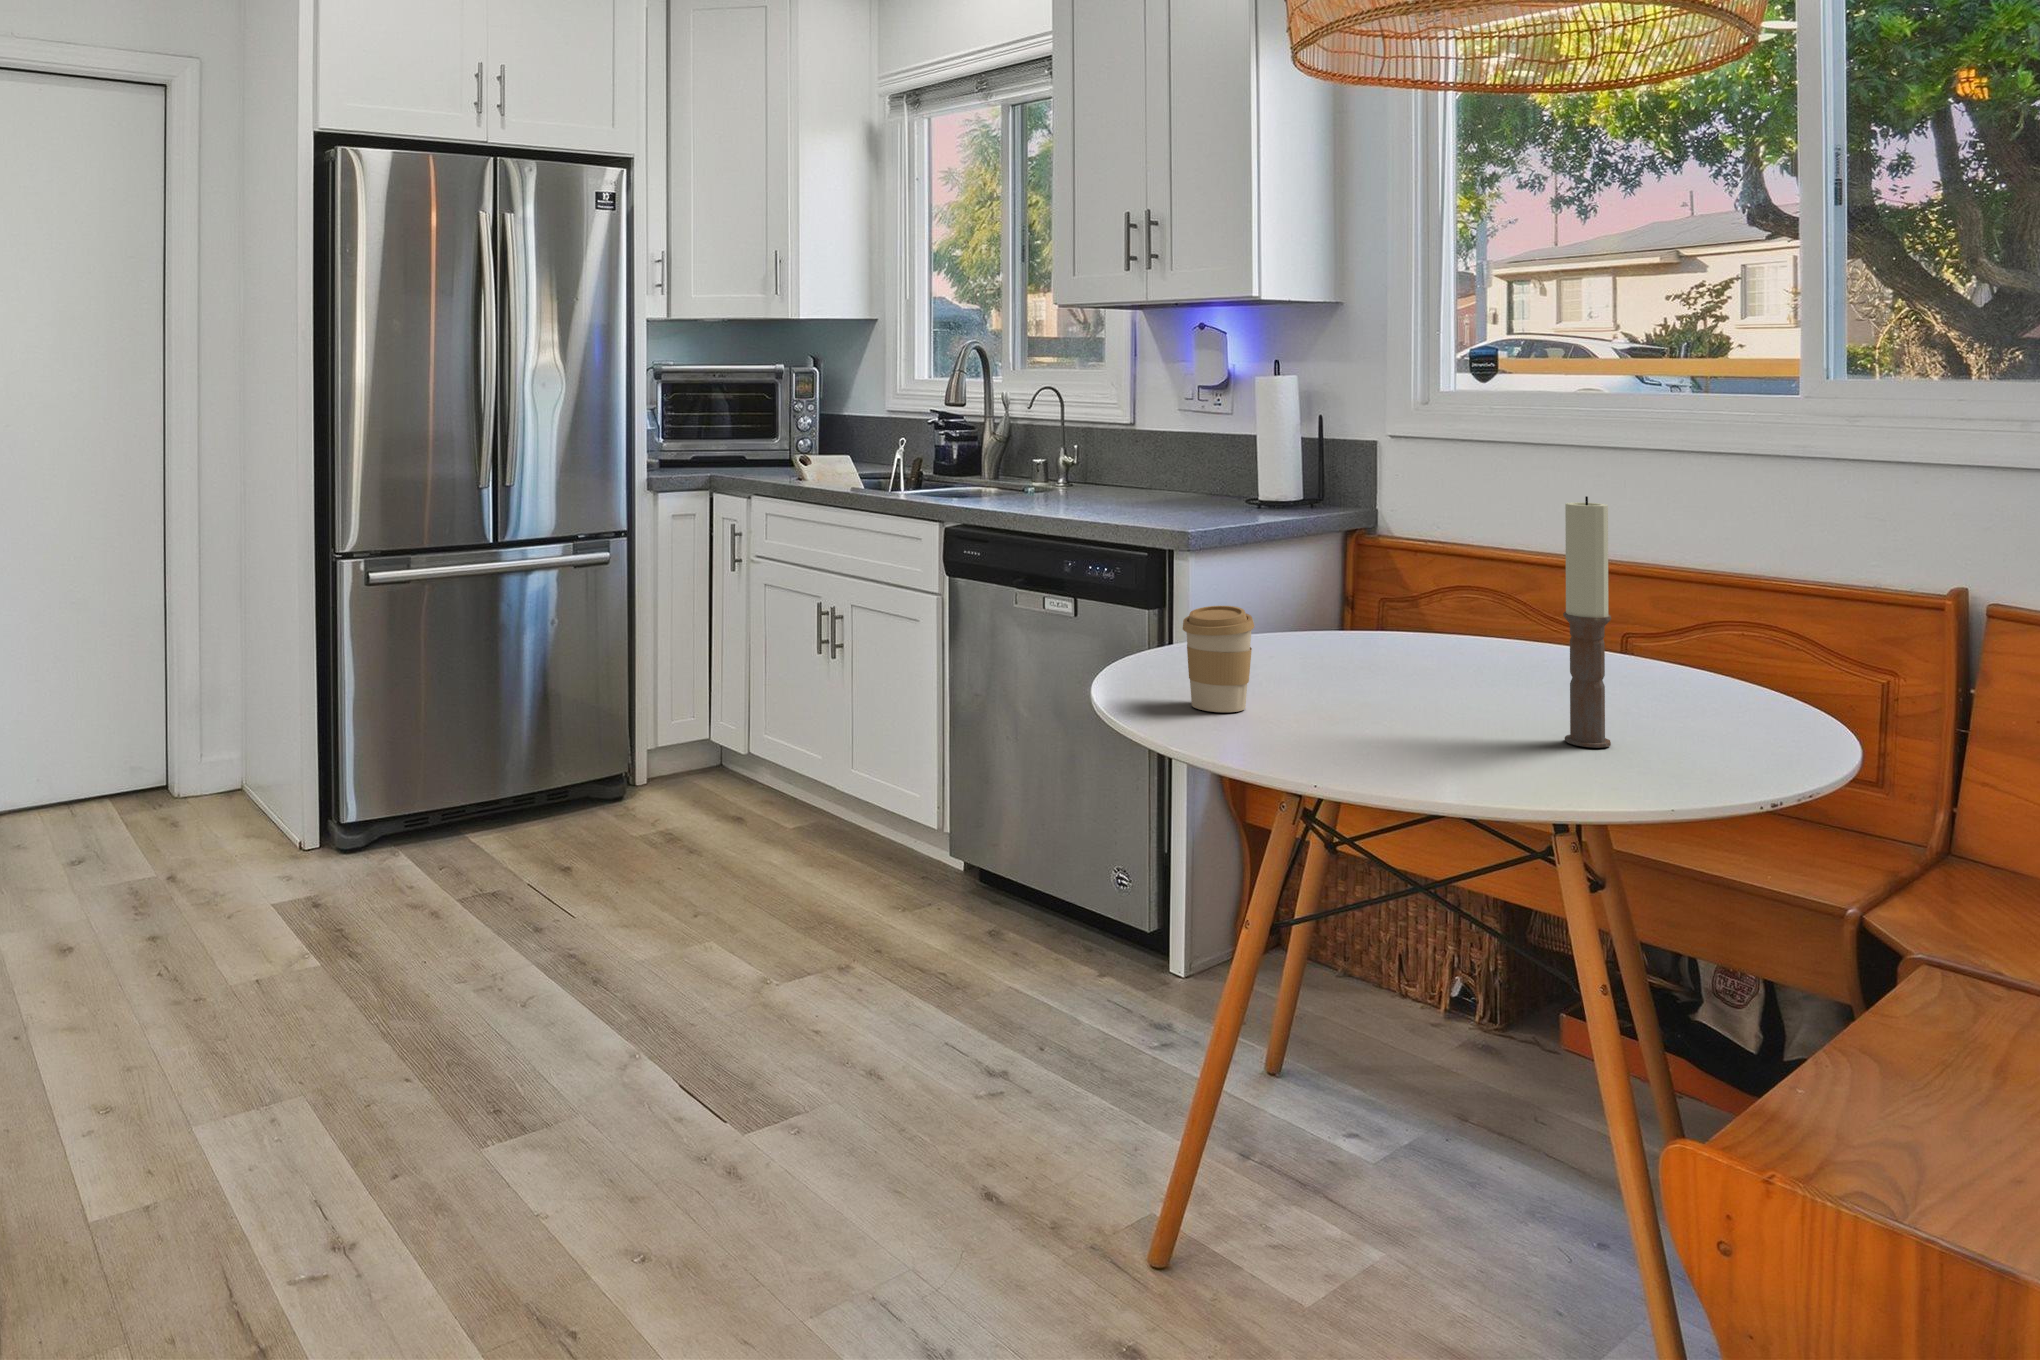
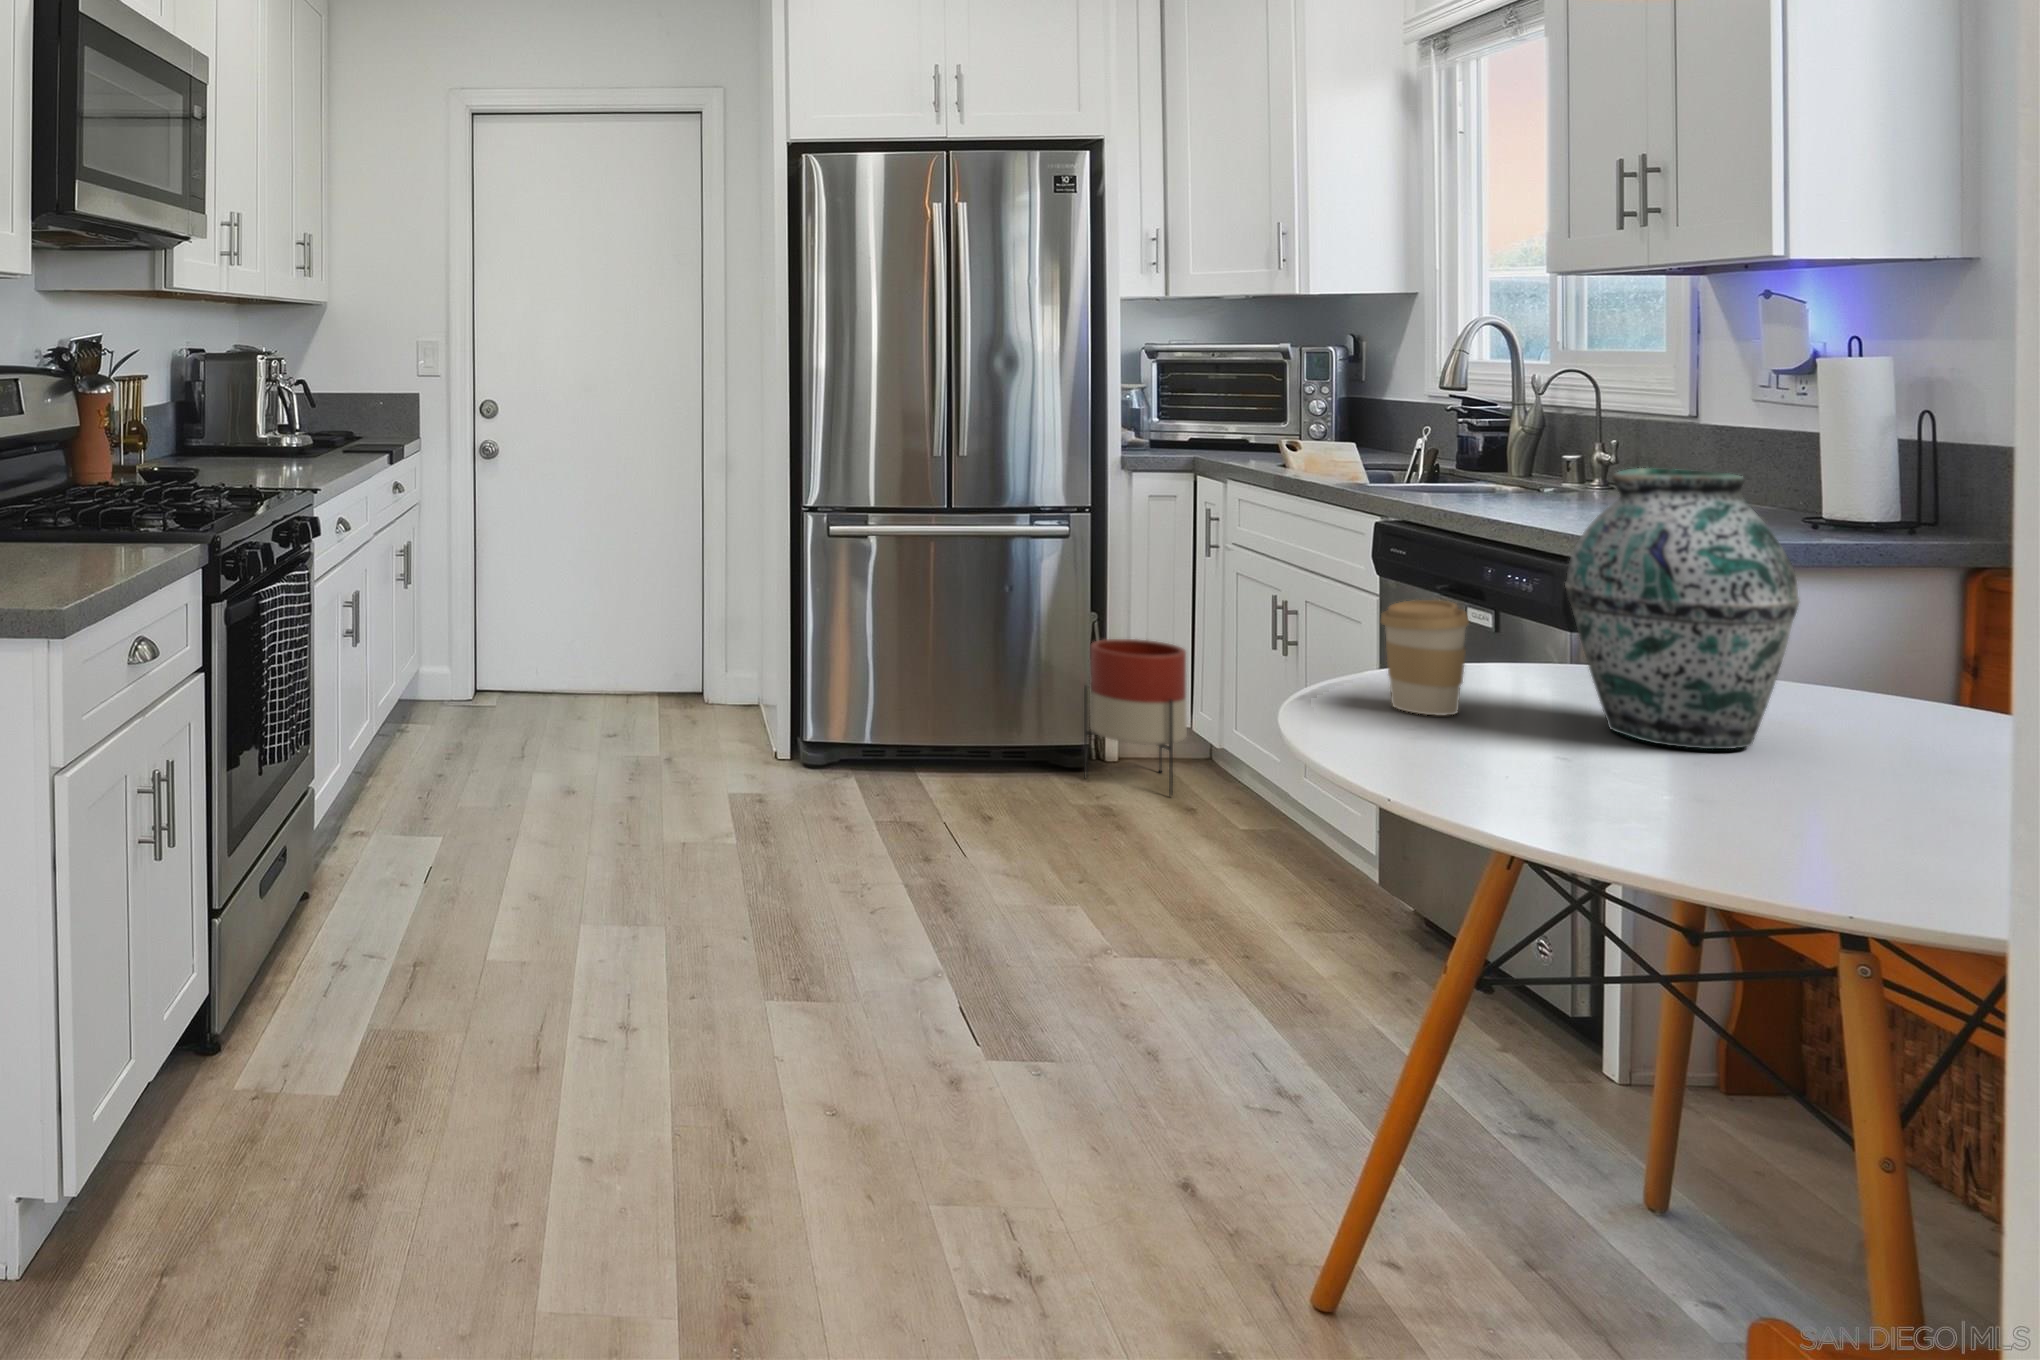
vase: none [1311,477,1477,711] -> present [1565,468,1799,749]
candle: present [1563,496,1611,748] -> none [1845,499,1917,818]
planter: none [627,659,721,812] -> present [1084,639,1187,796]

